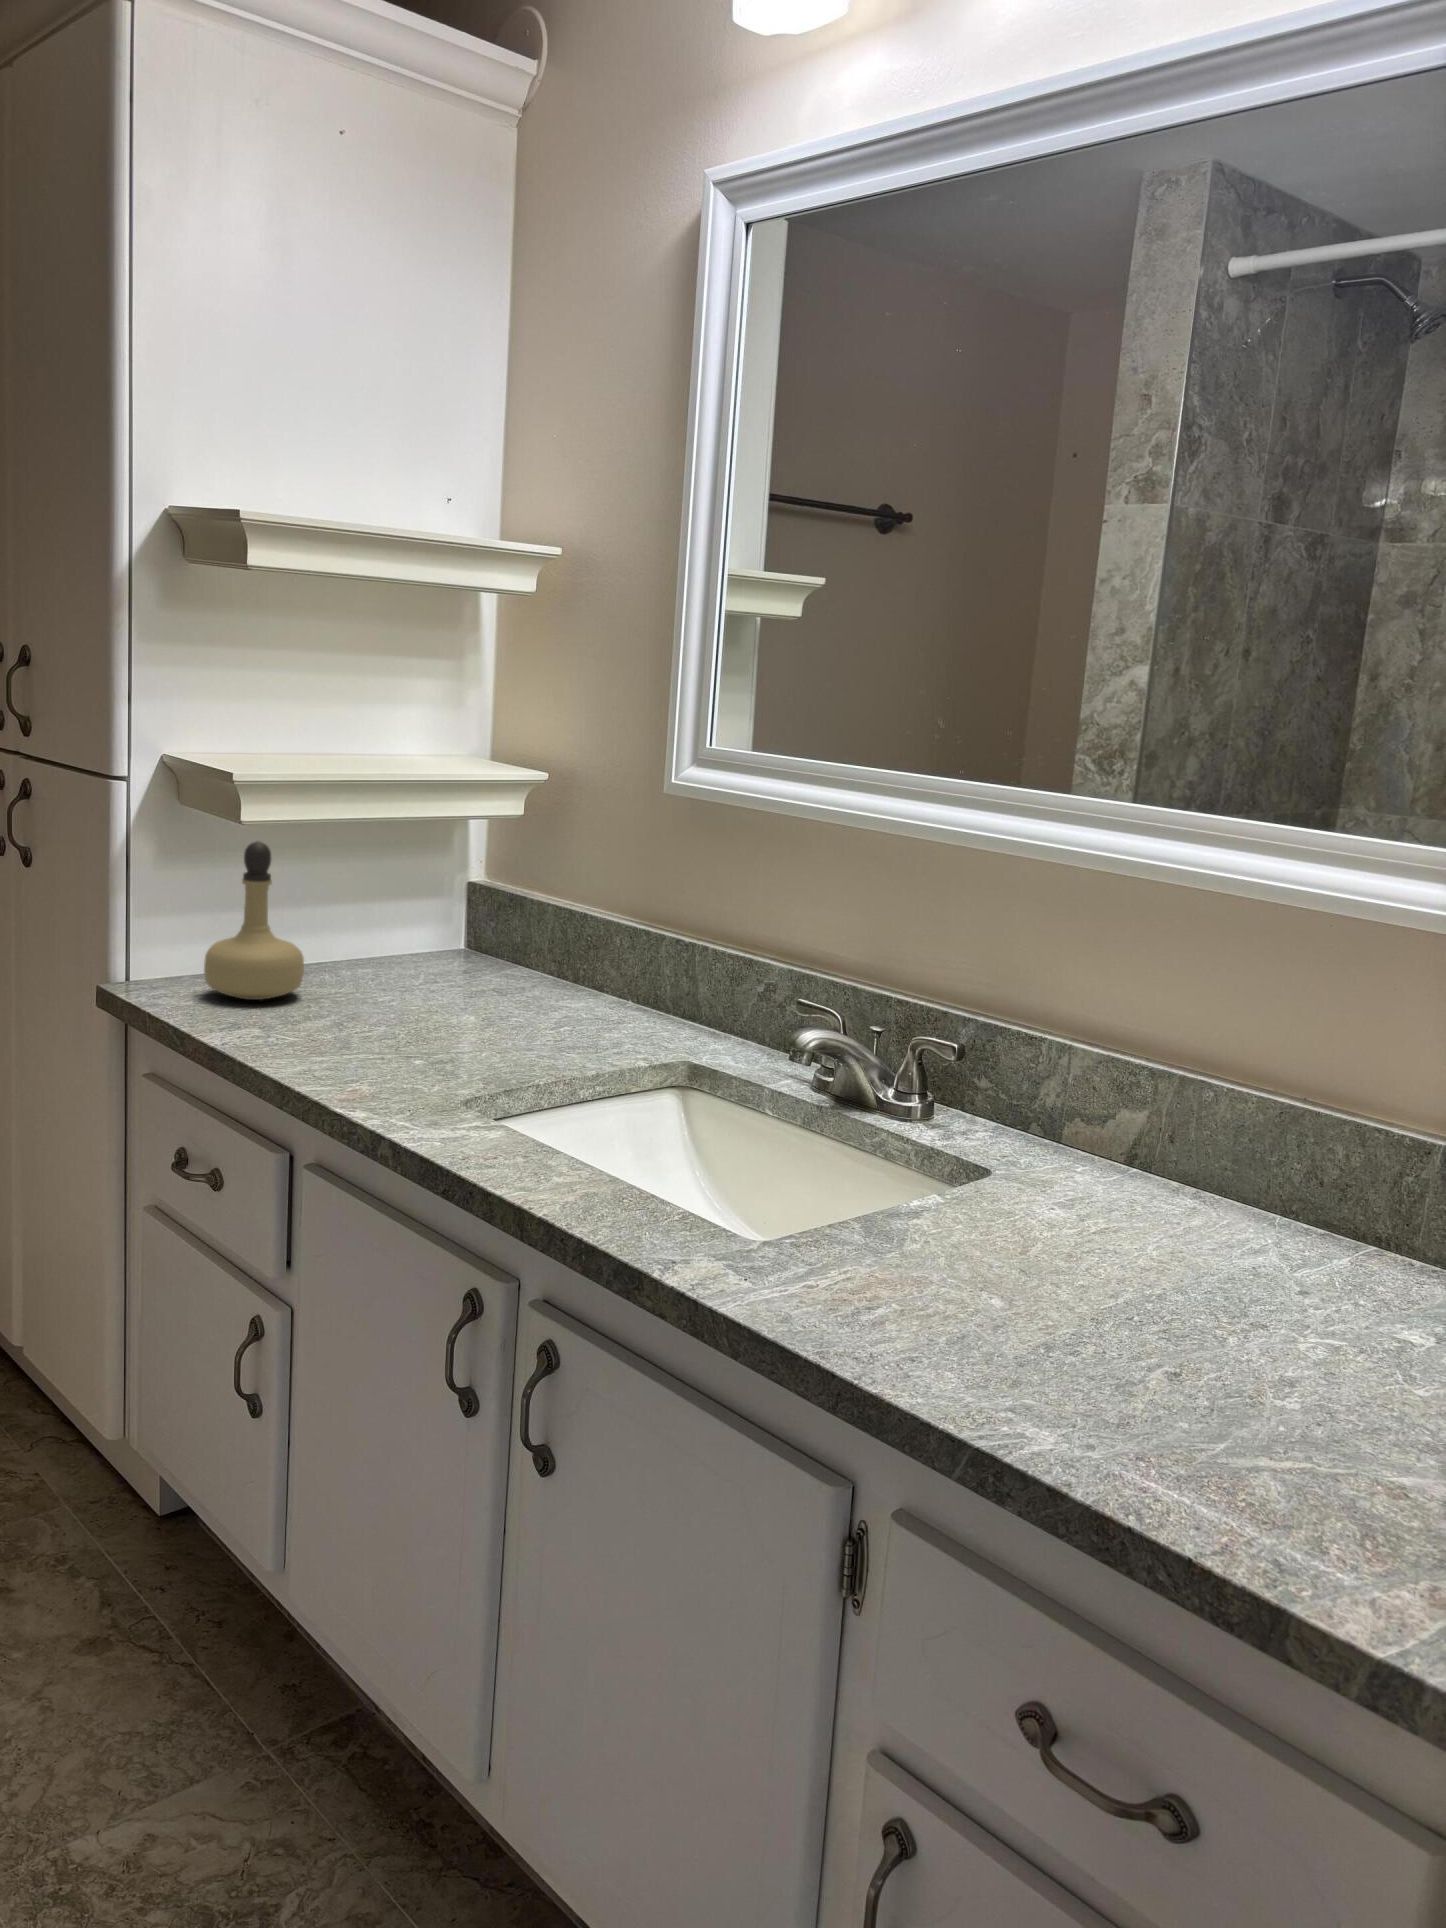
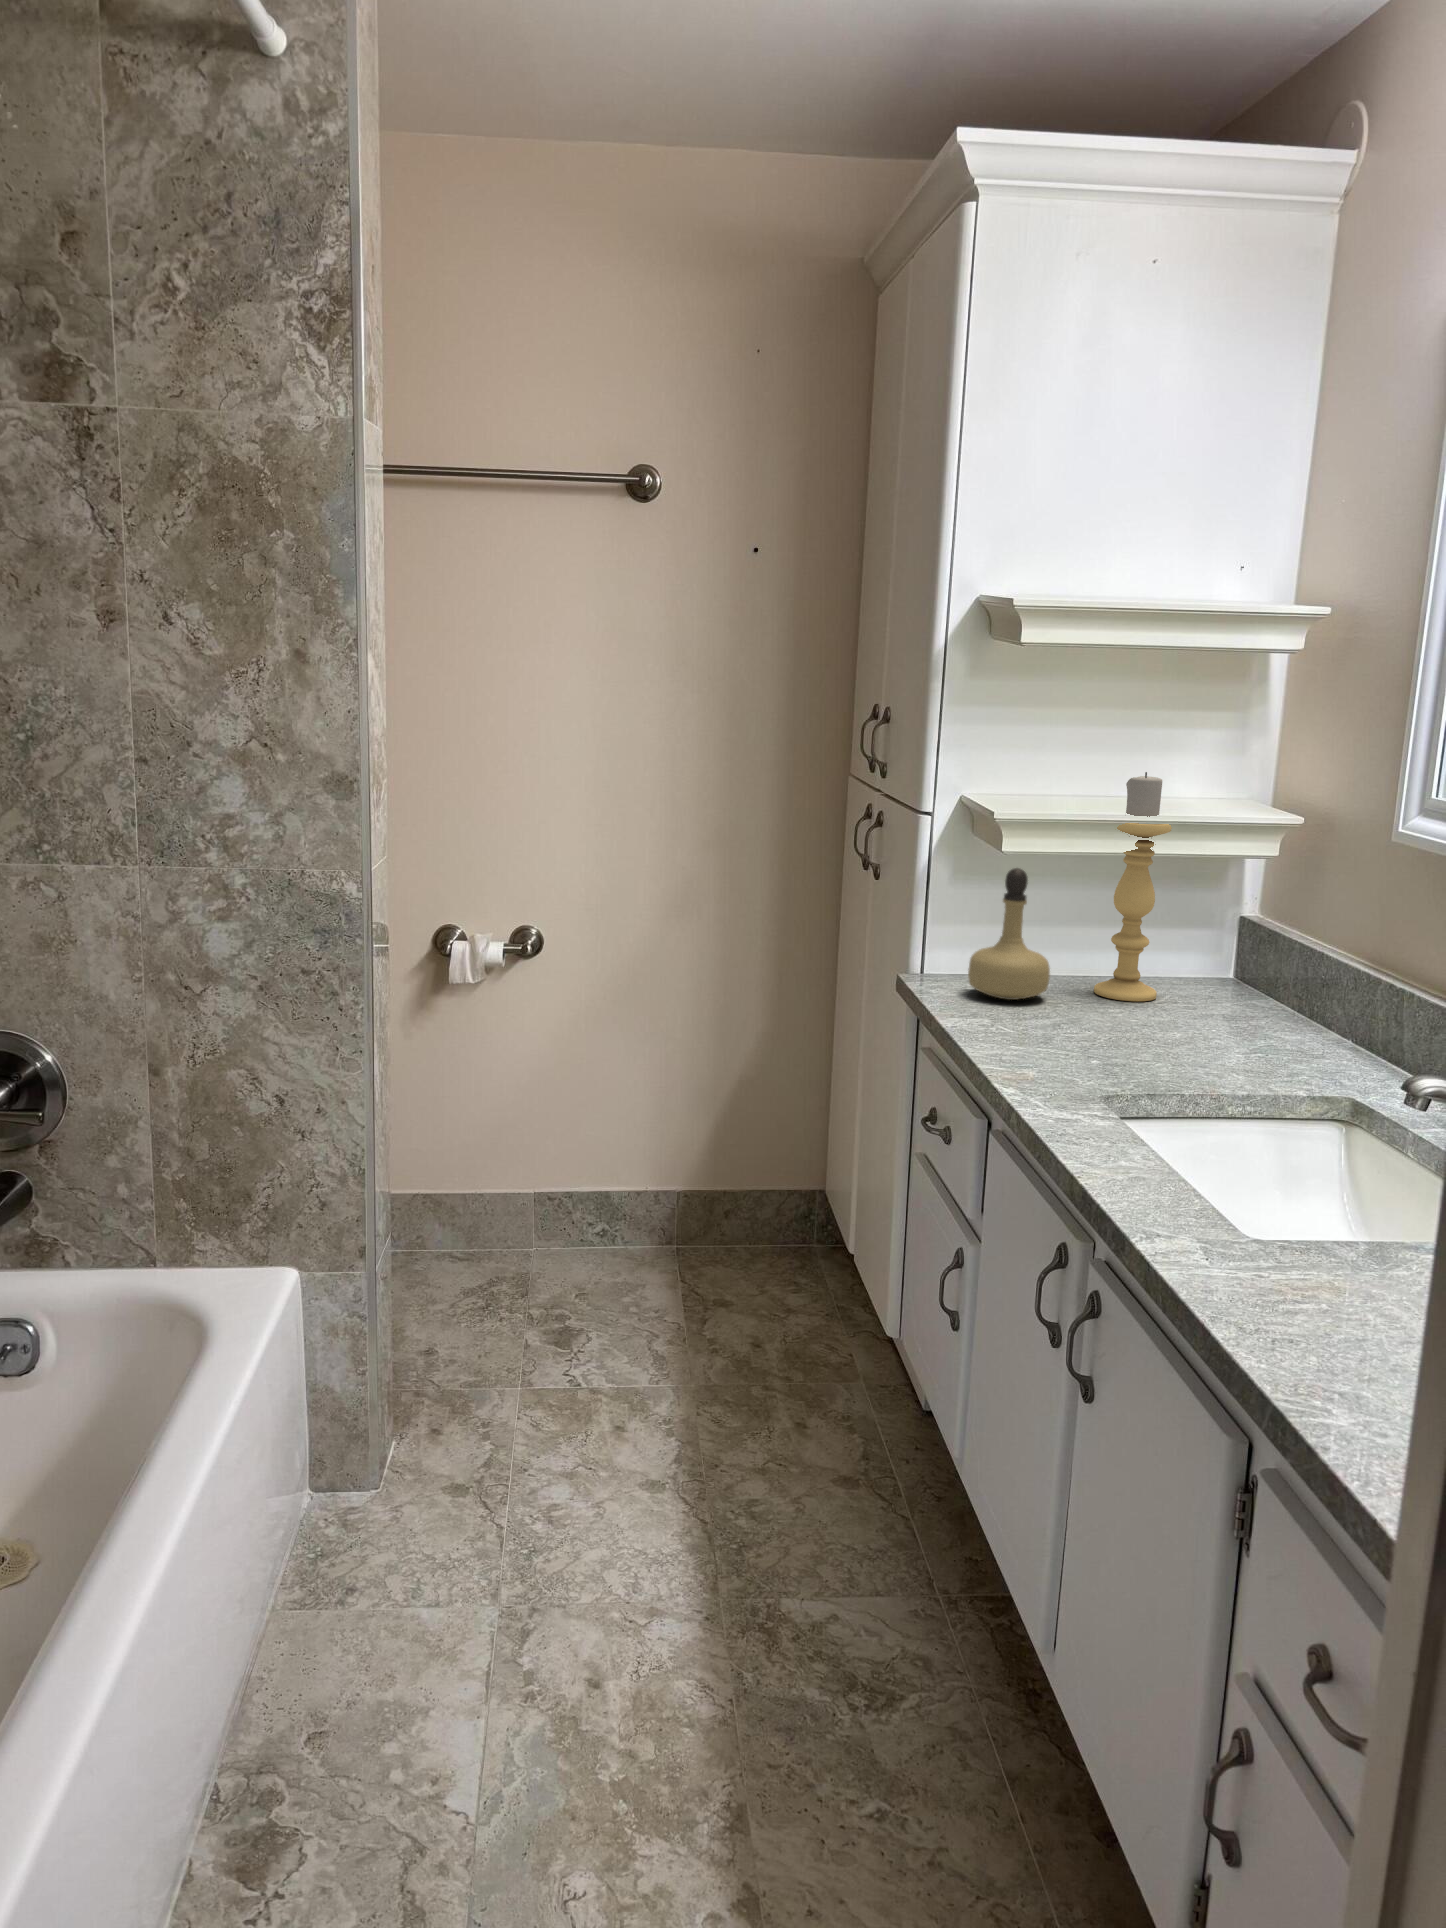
candle holder: none [342,724,418,986] -> present [1094,772,1172,1001]

